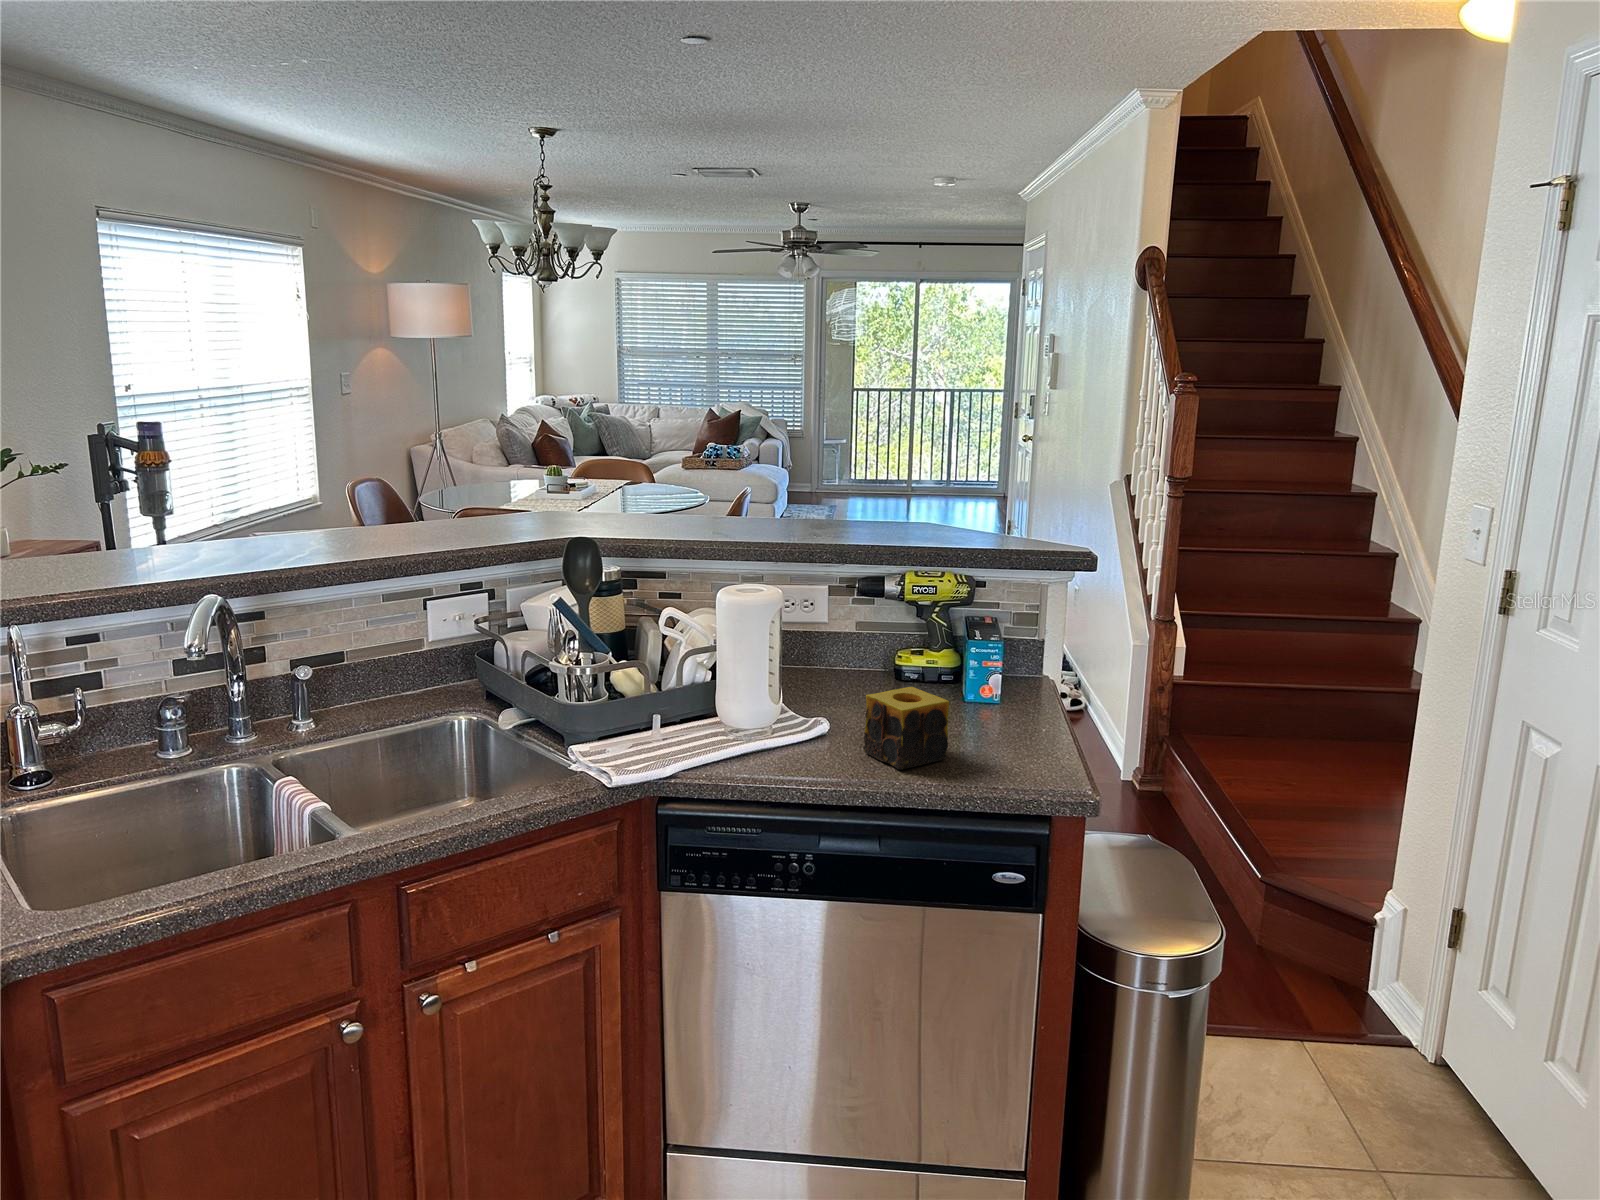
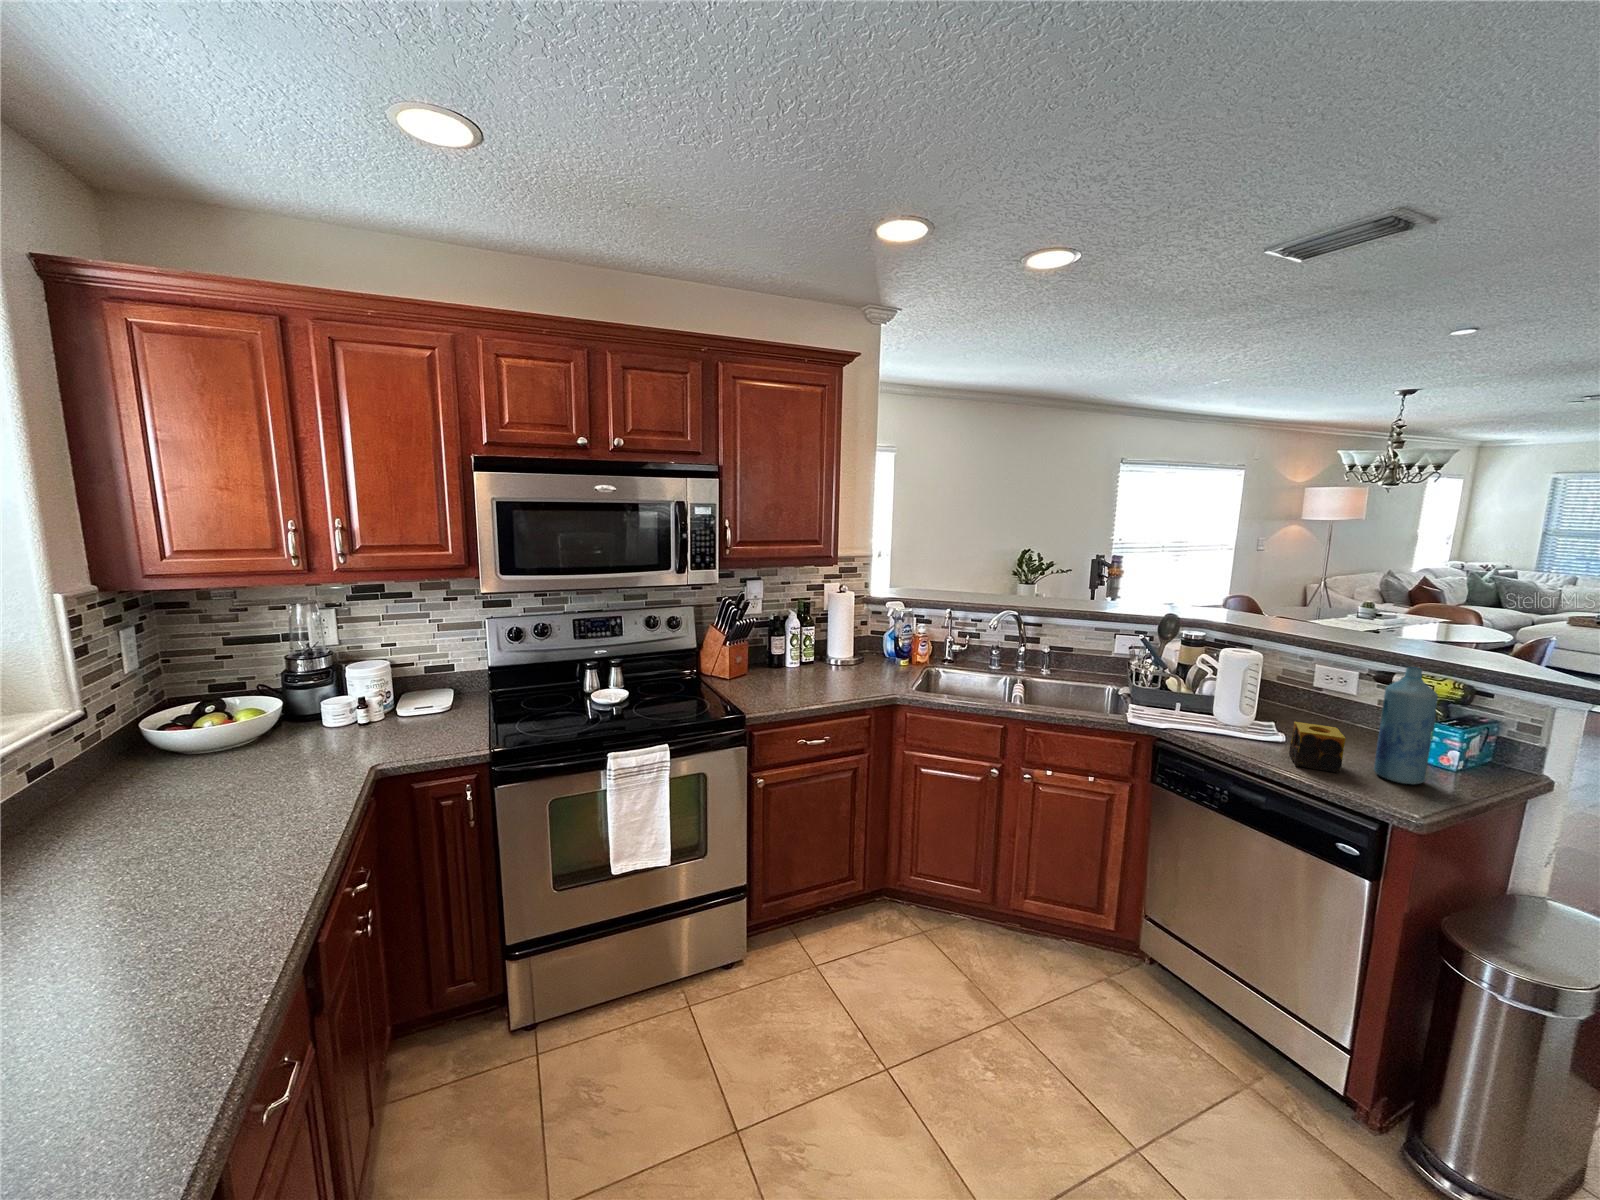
bottle: none [959,566,1024,747] -> present [1374,667,1438,784]

